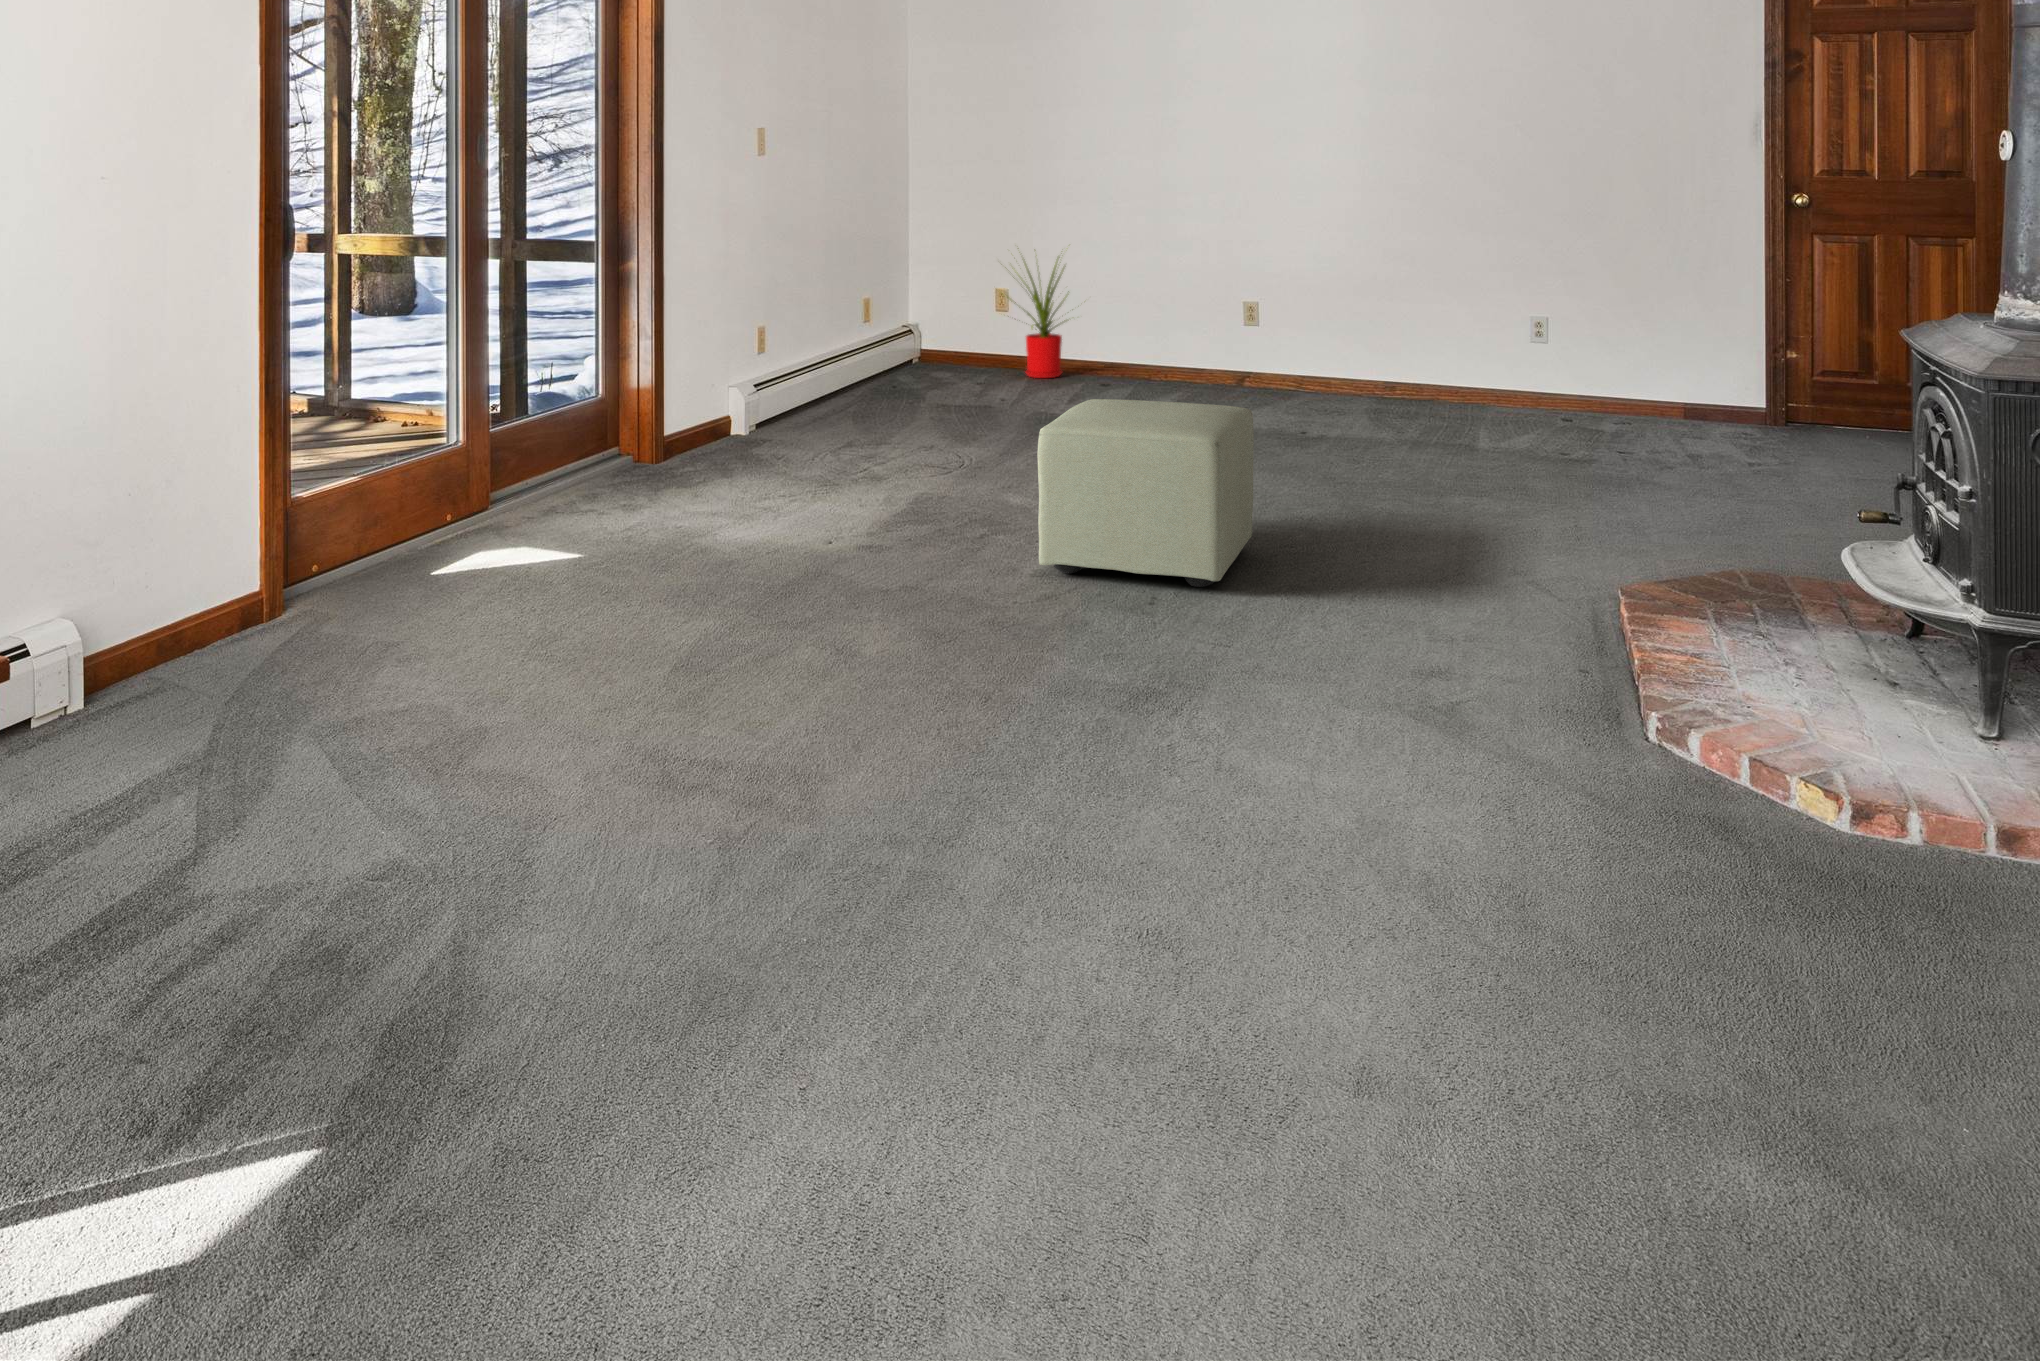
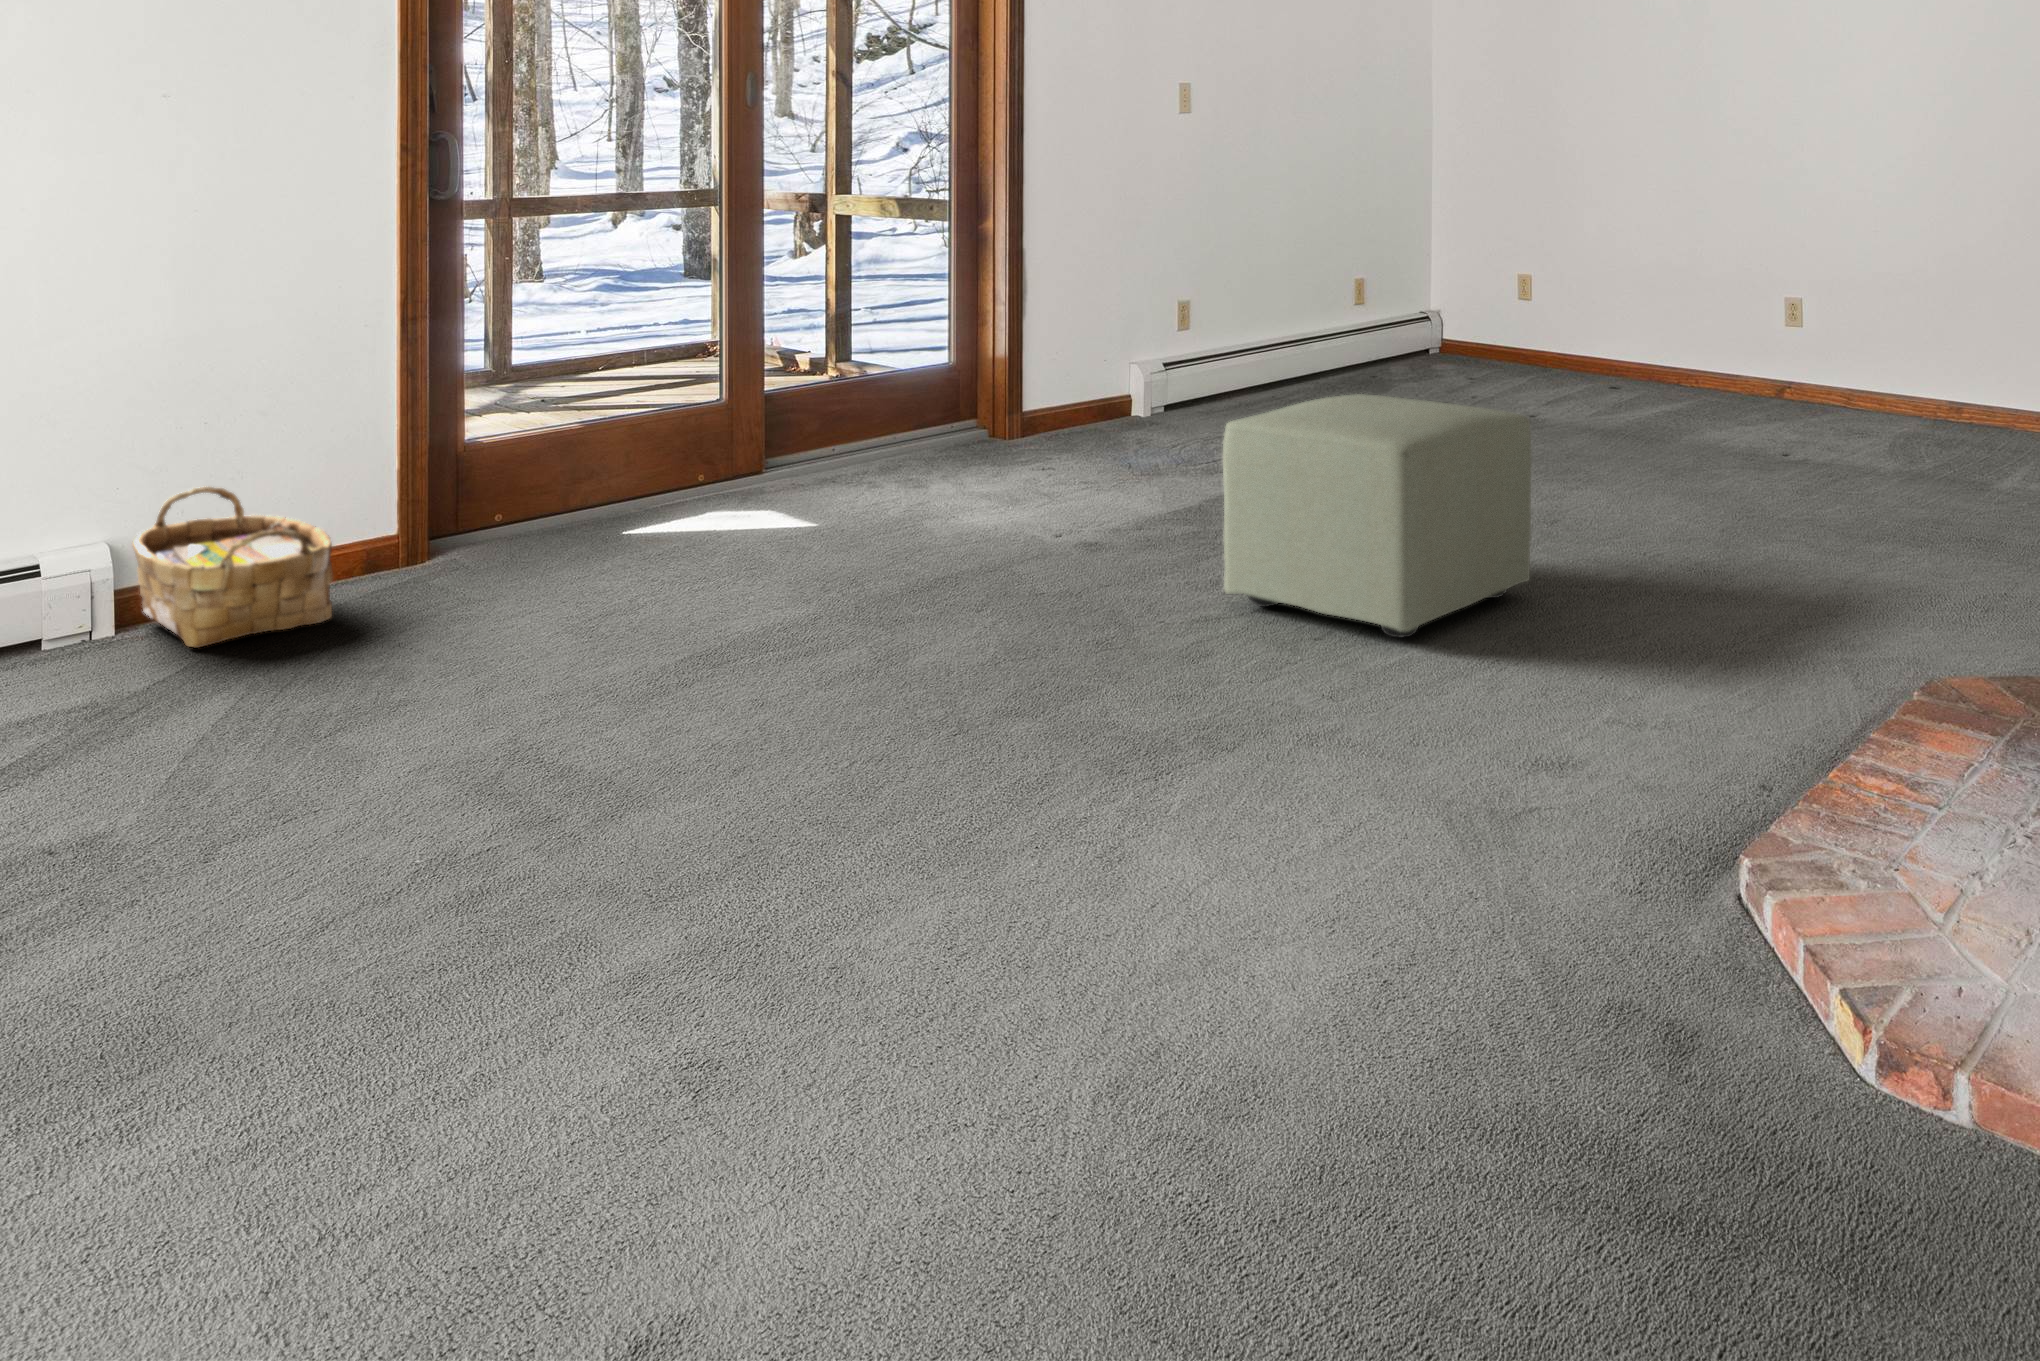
house plant: present [1002,257,1067,378] -> none [1499,223,1624,384]
woven basket: none [131,545,310,689] -> present [132,486,333,648]

